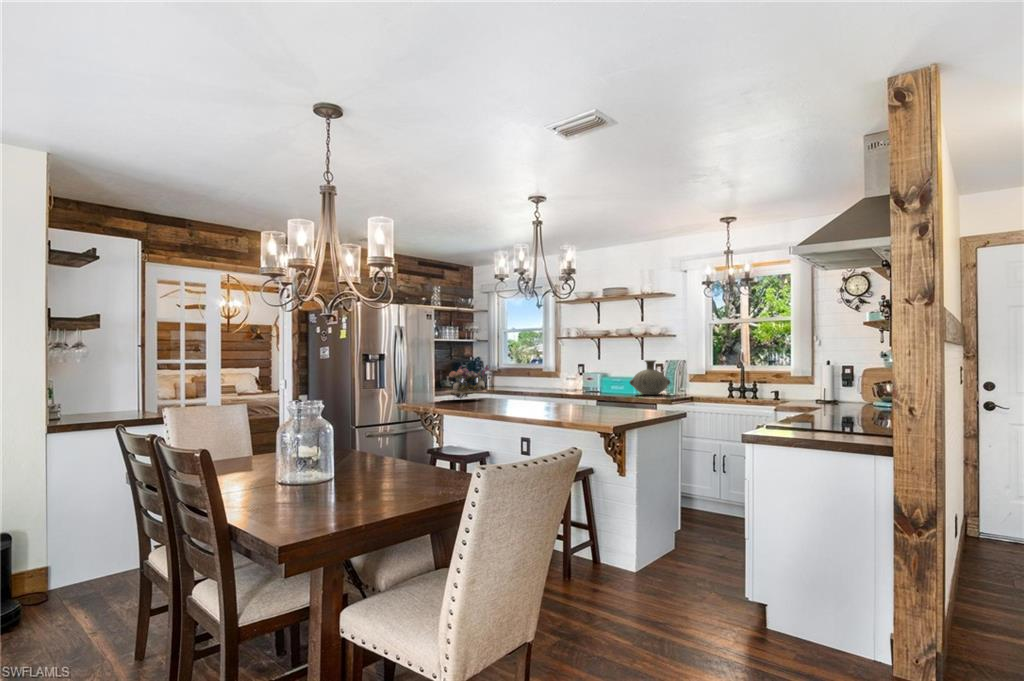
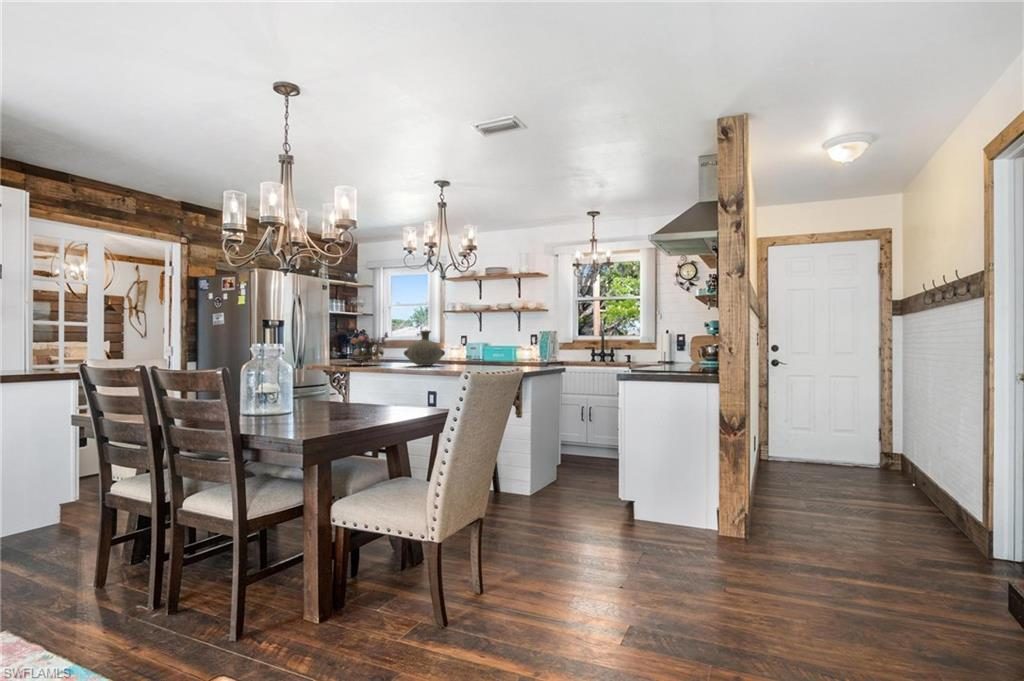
vase: present [630,360,670,395] -> present [404,331,445,366]

